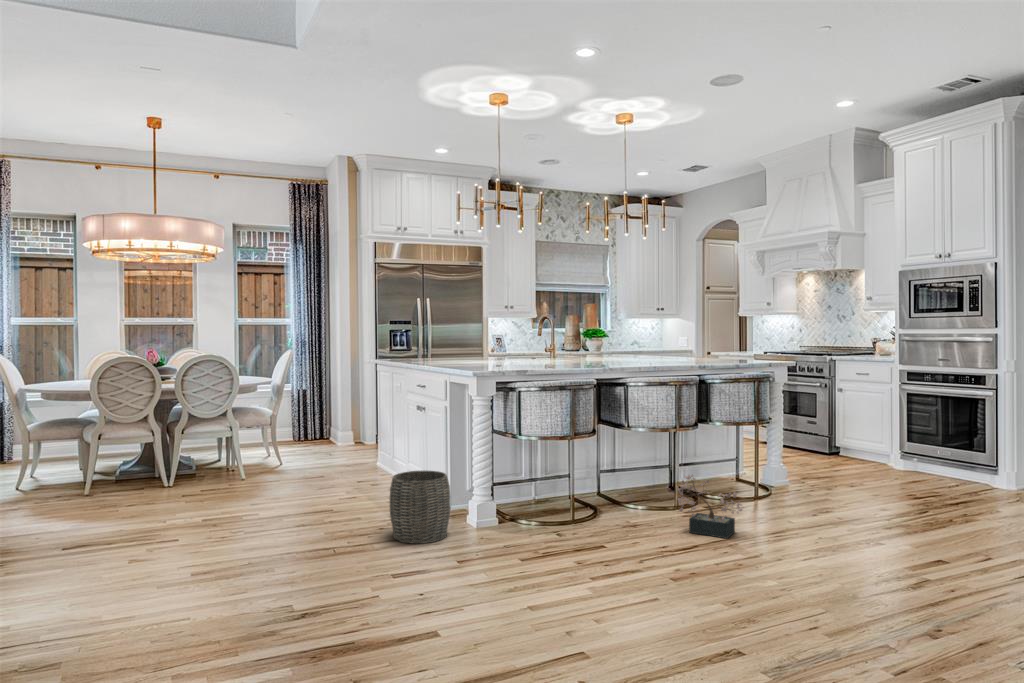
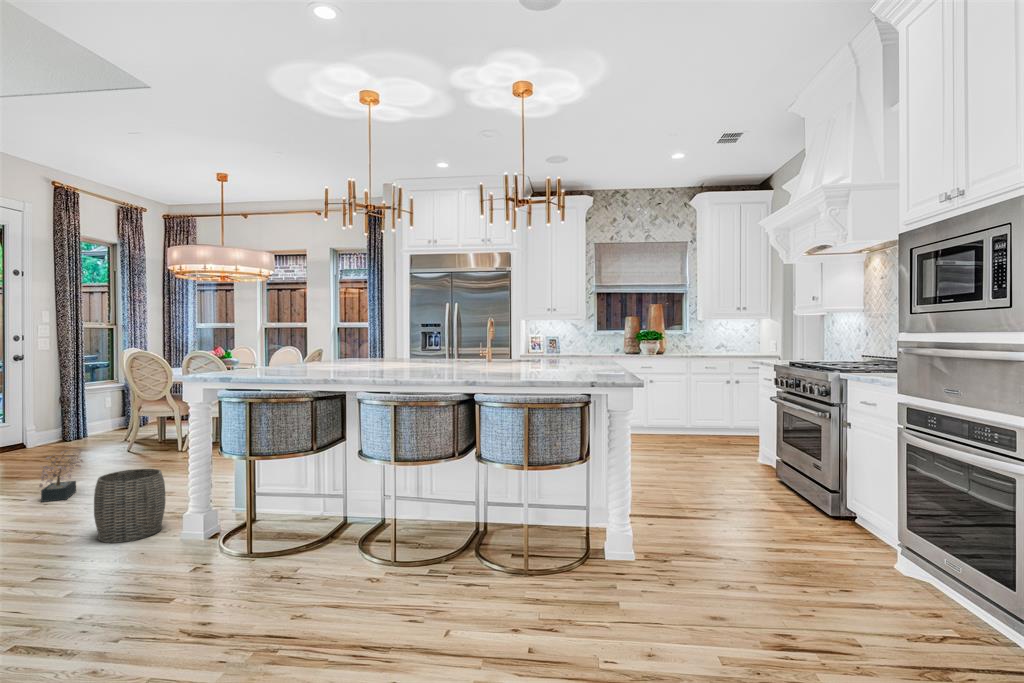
decorative plant: present [678,475,742,538] -> present [39,450,83,502]

